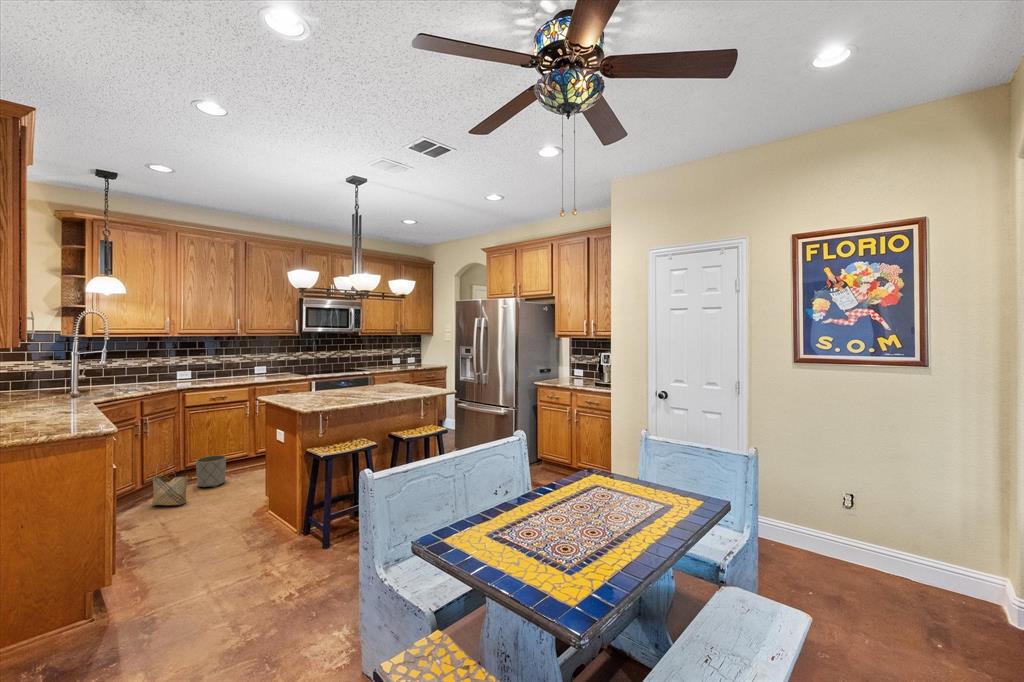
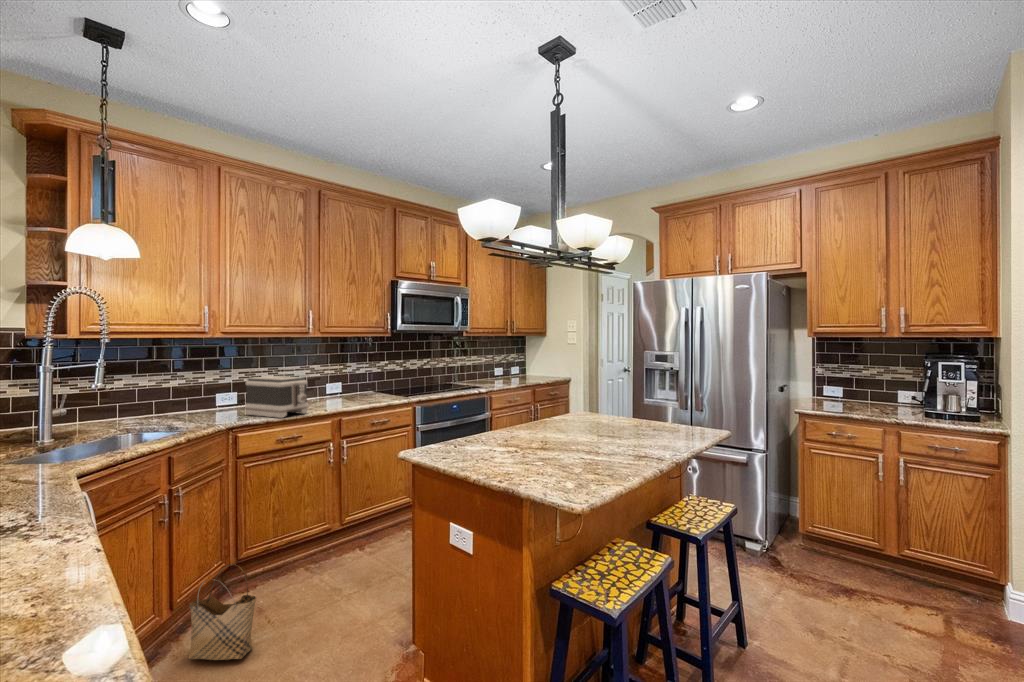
toaster: none [192,361,232,385] -> present [245,376,308,418]
planter: present [196,455,226,487] -> none [258,539,307,602]

